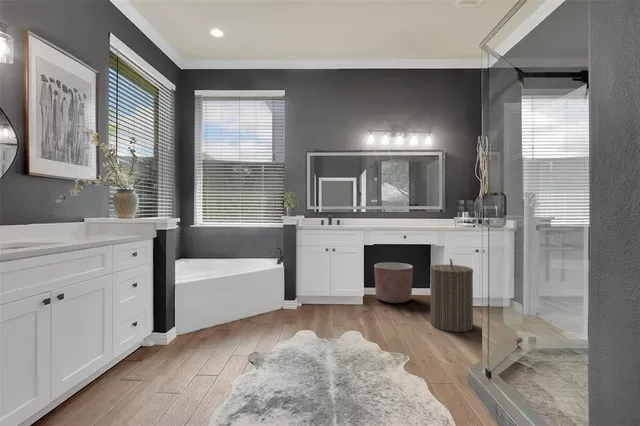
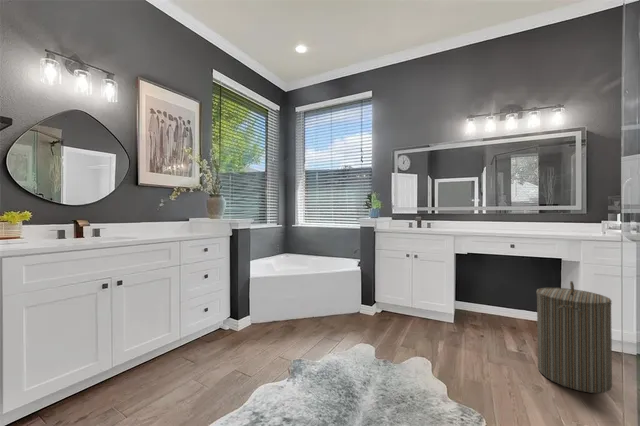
planter: present [374,263,413,303] -> none [473,277,528,331]

